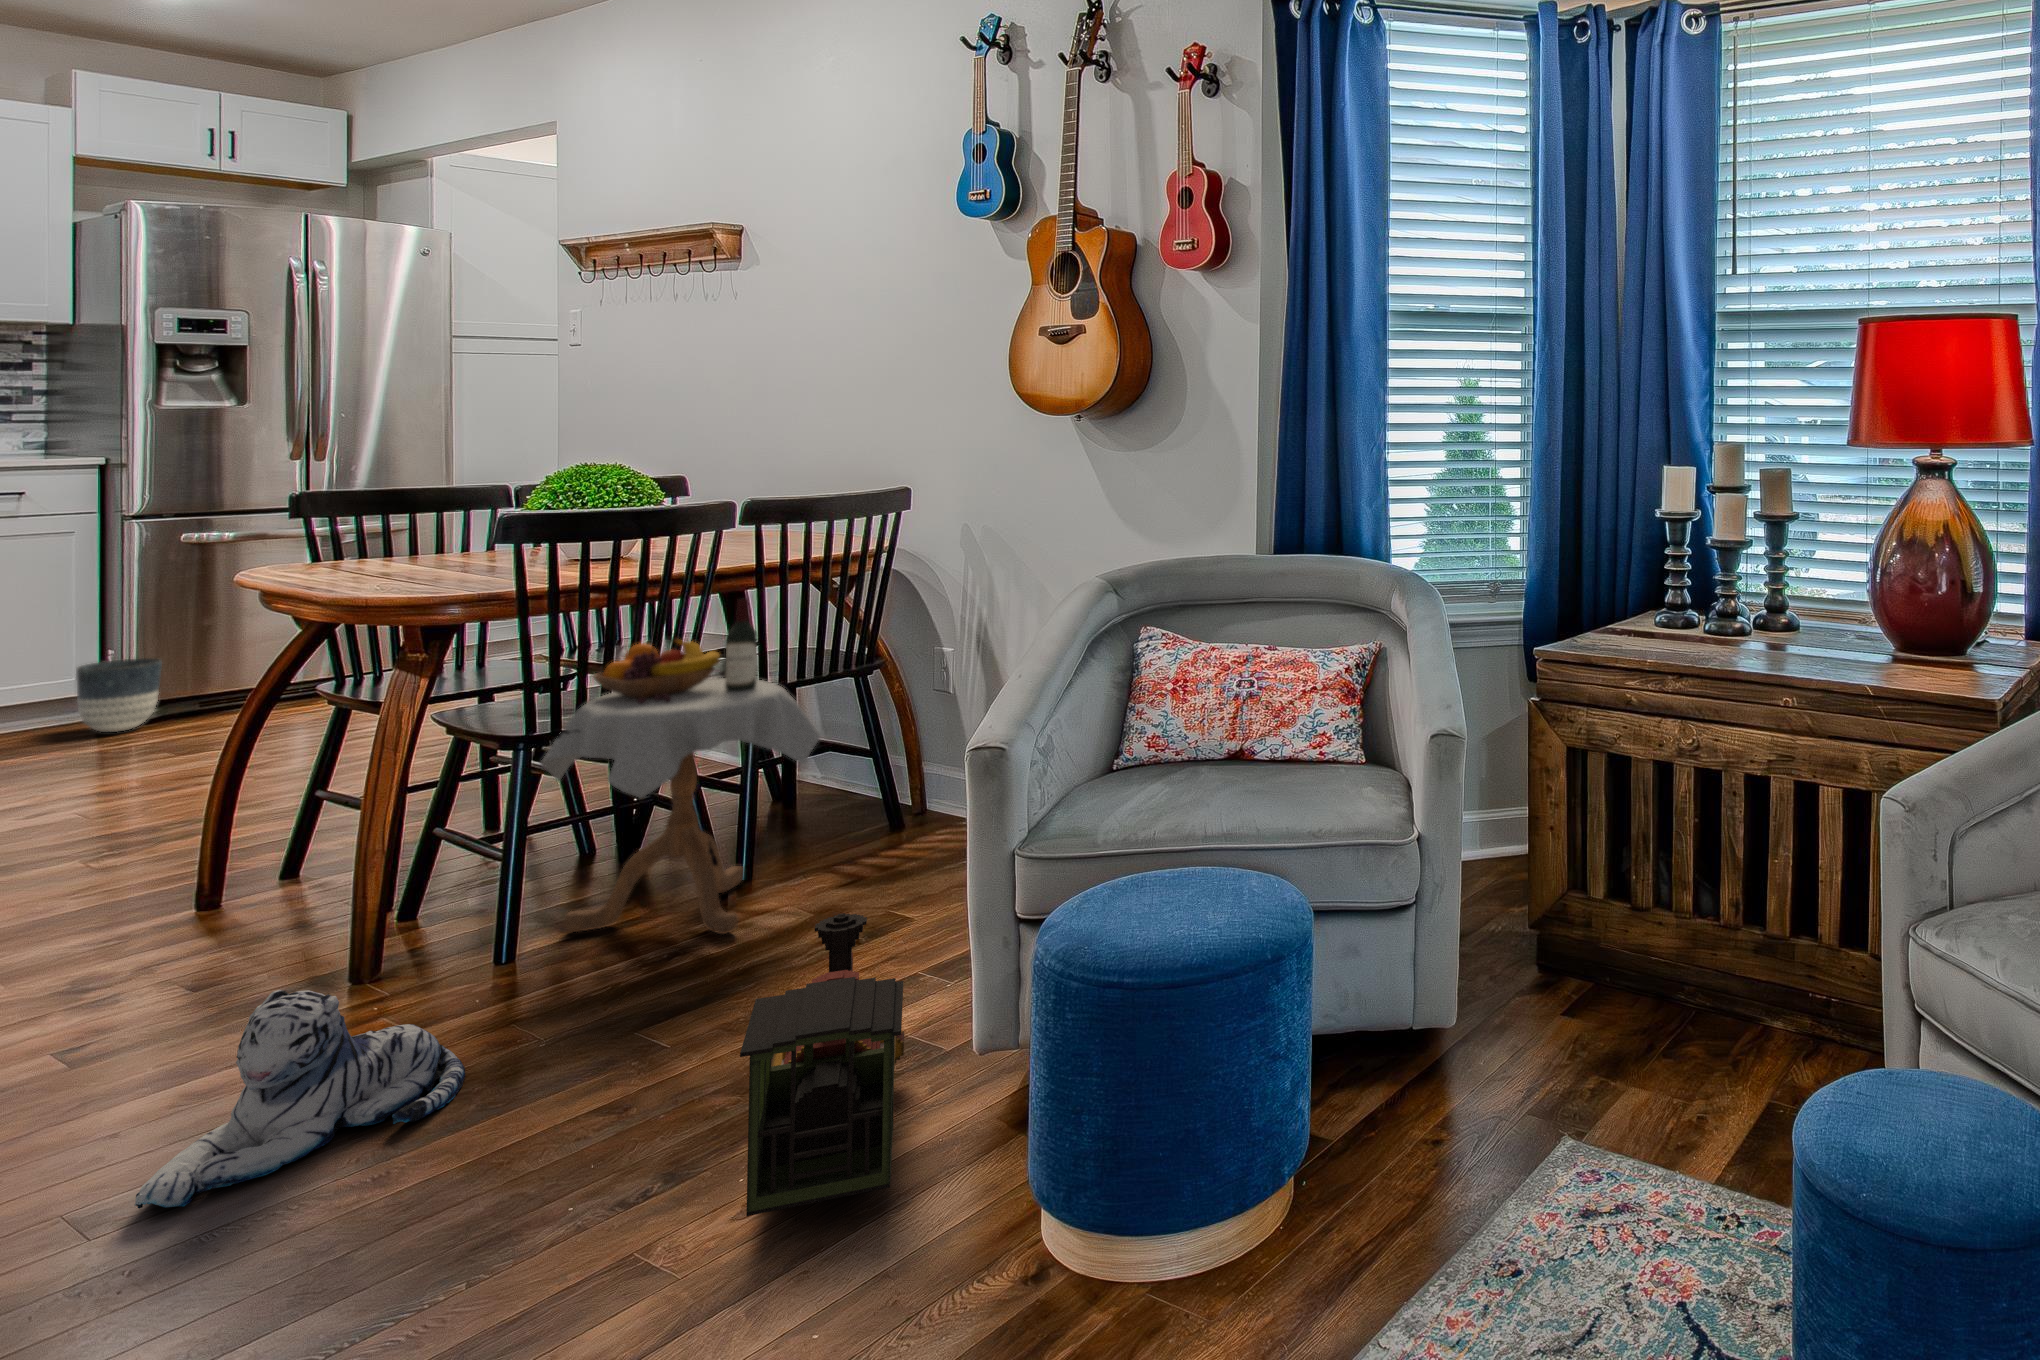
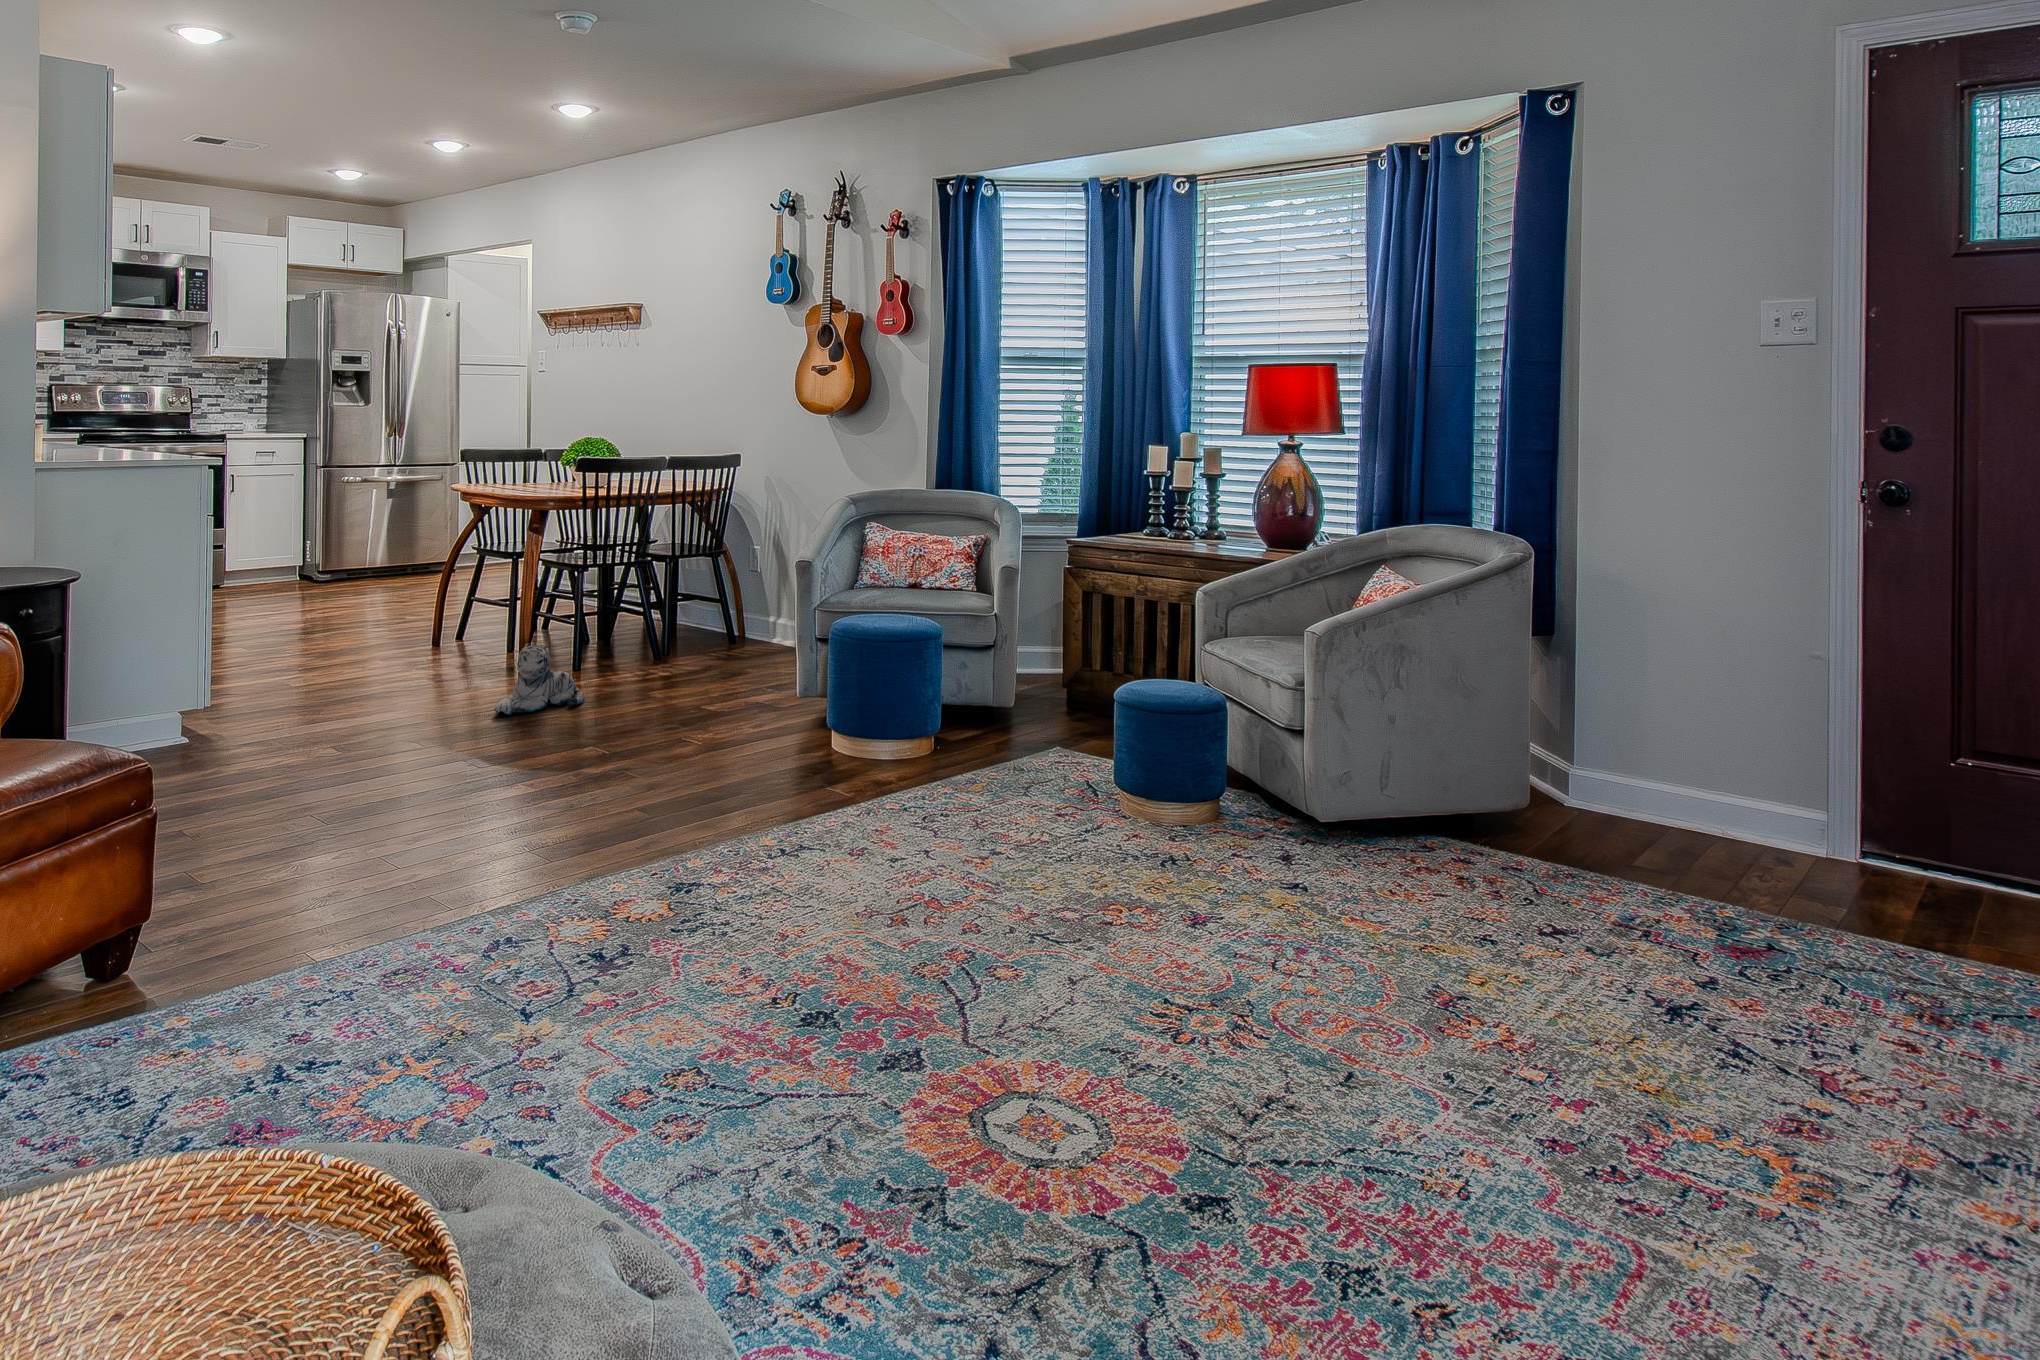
side table: present [541,599,821,934] -> none [584,506,706,669]
planter: present [76,658,162,732] -> none [301,546,336,585]
toy train: present [740,913,904,1216] -> none [711,635,775,734]

